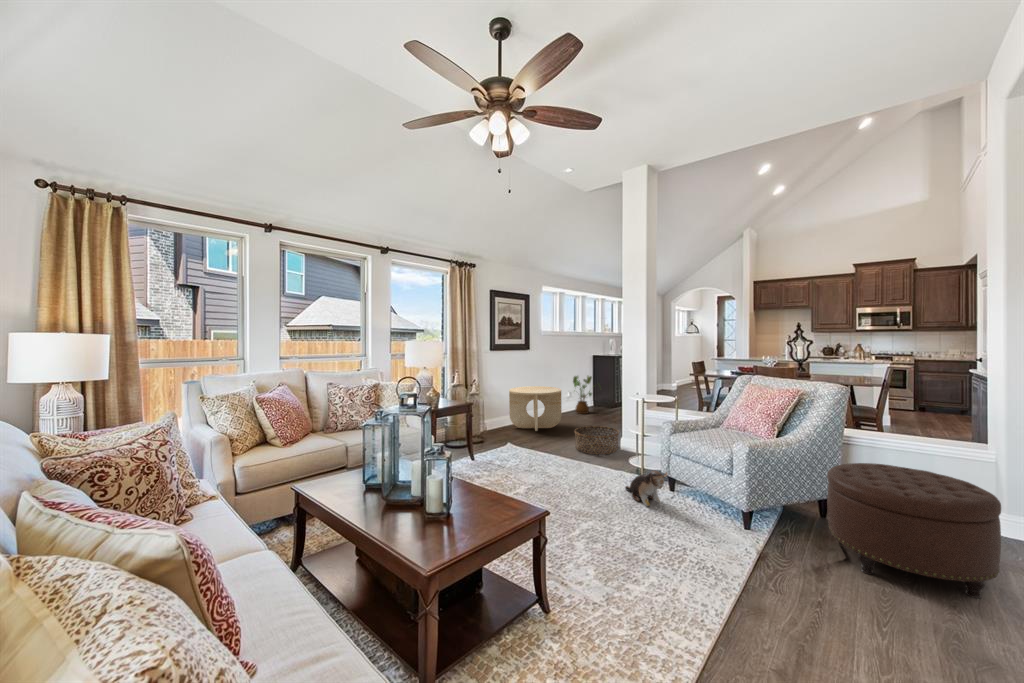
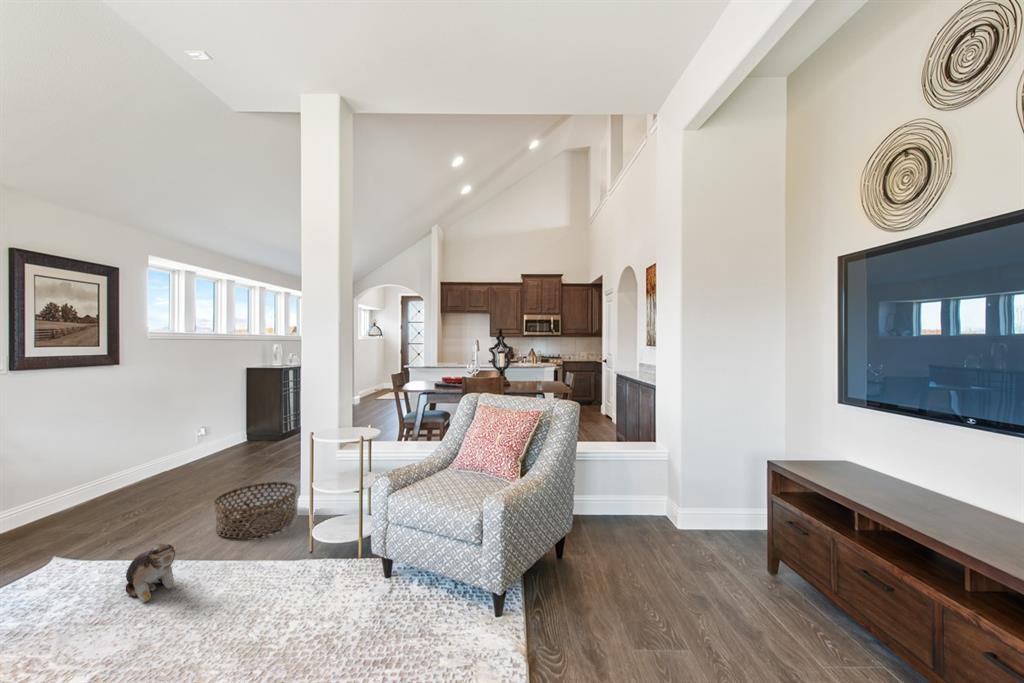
house plant: present [573,376,592,414] -> none [216,397,267,457]
side table: present [509,386,562,431] -> none [65,425,192,512]
ottoman: present [827,463,1001,599] -> none [581,484,728,637]
plush toy: present [625,471,667,506] -> present [126,542,179,602]

